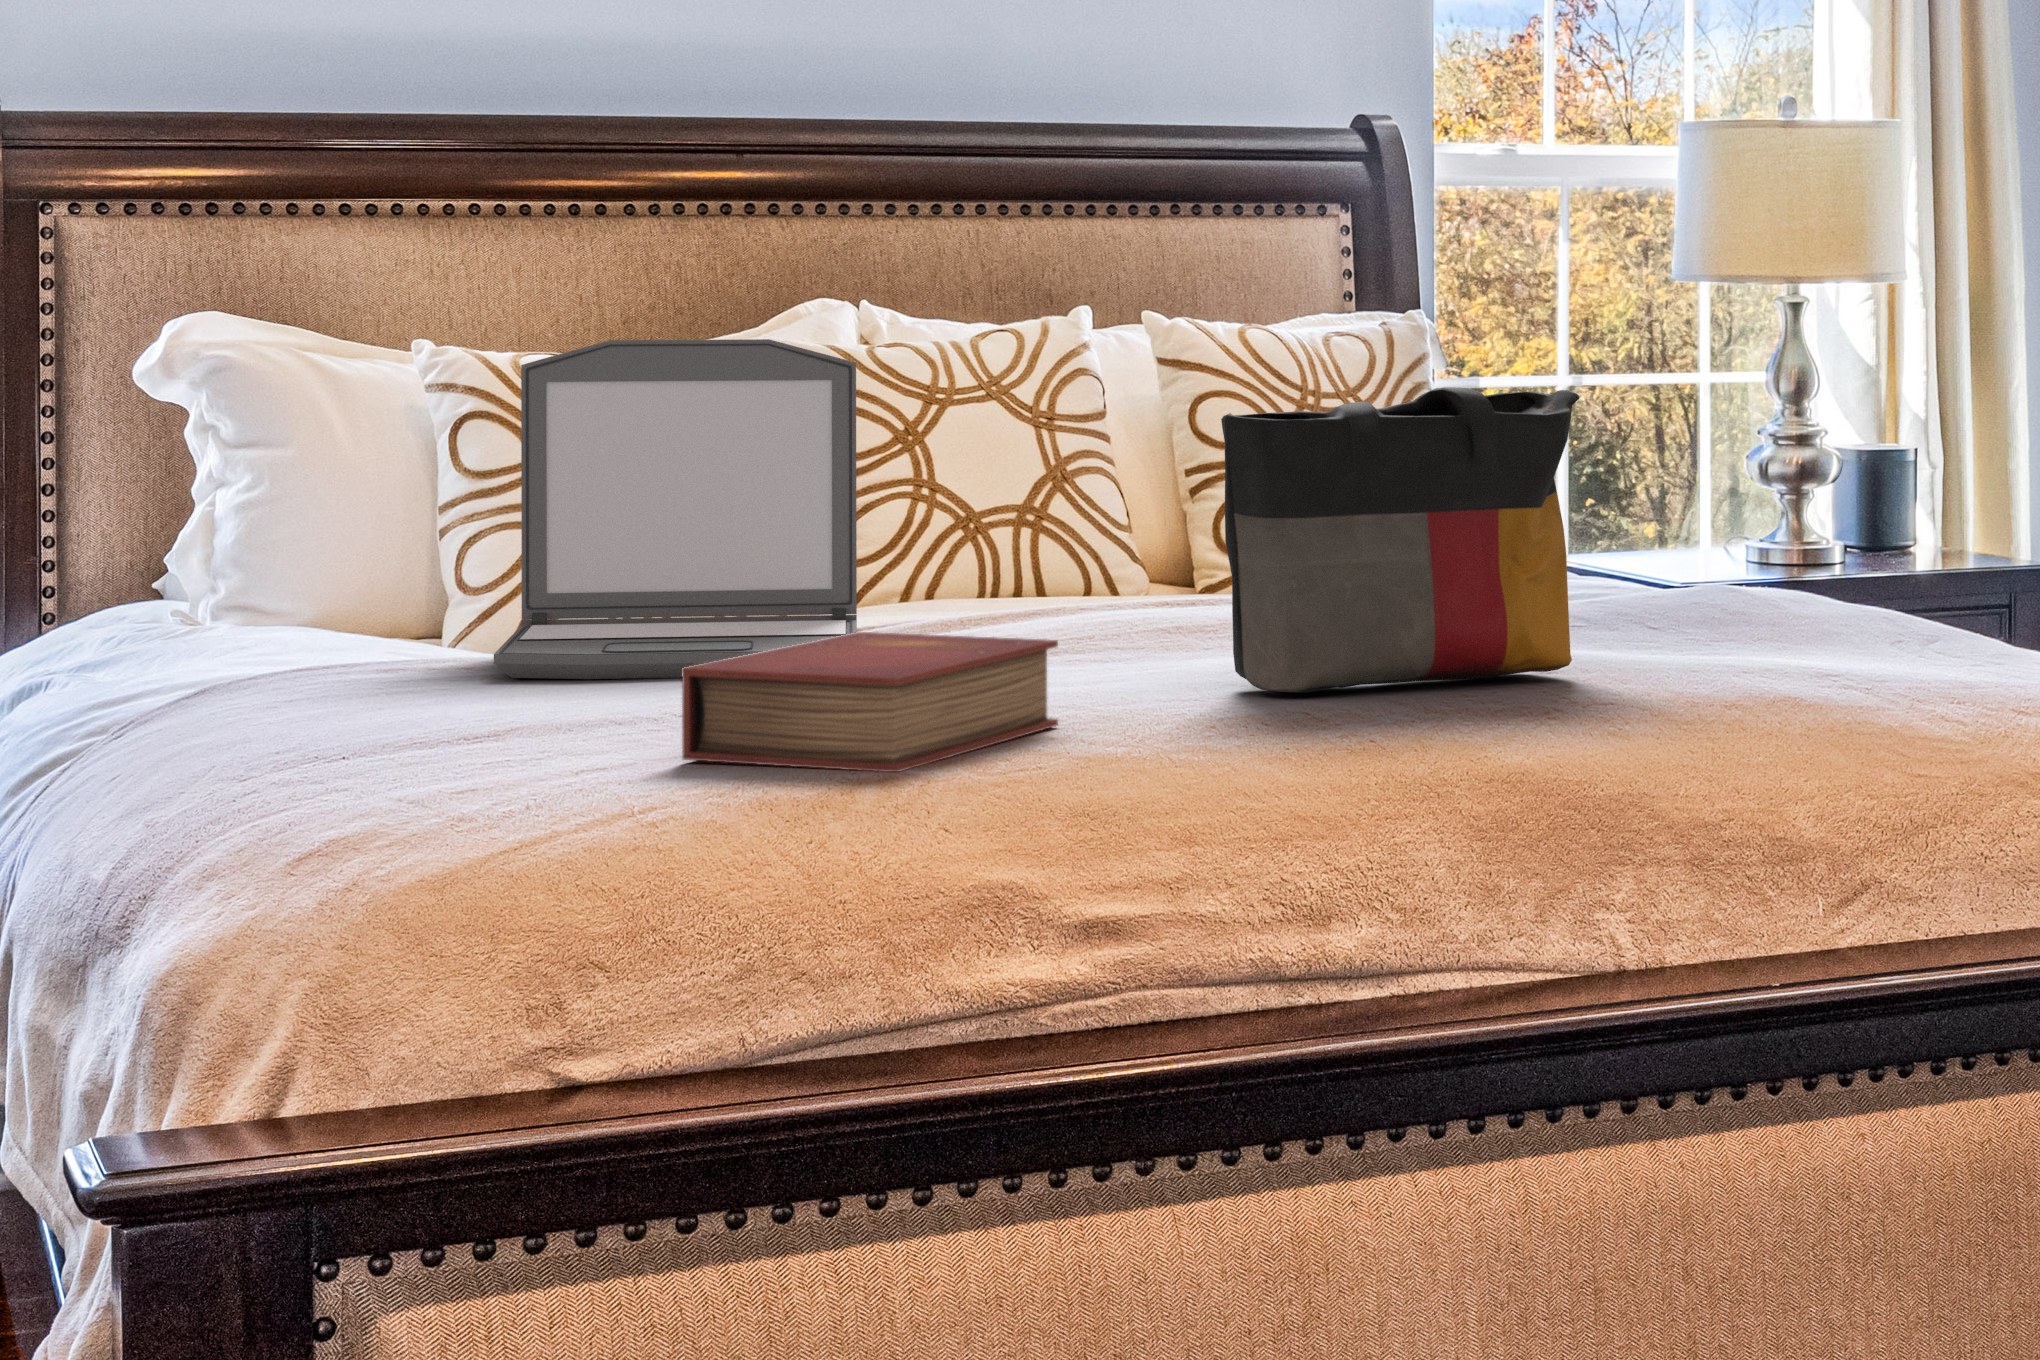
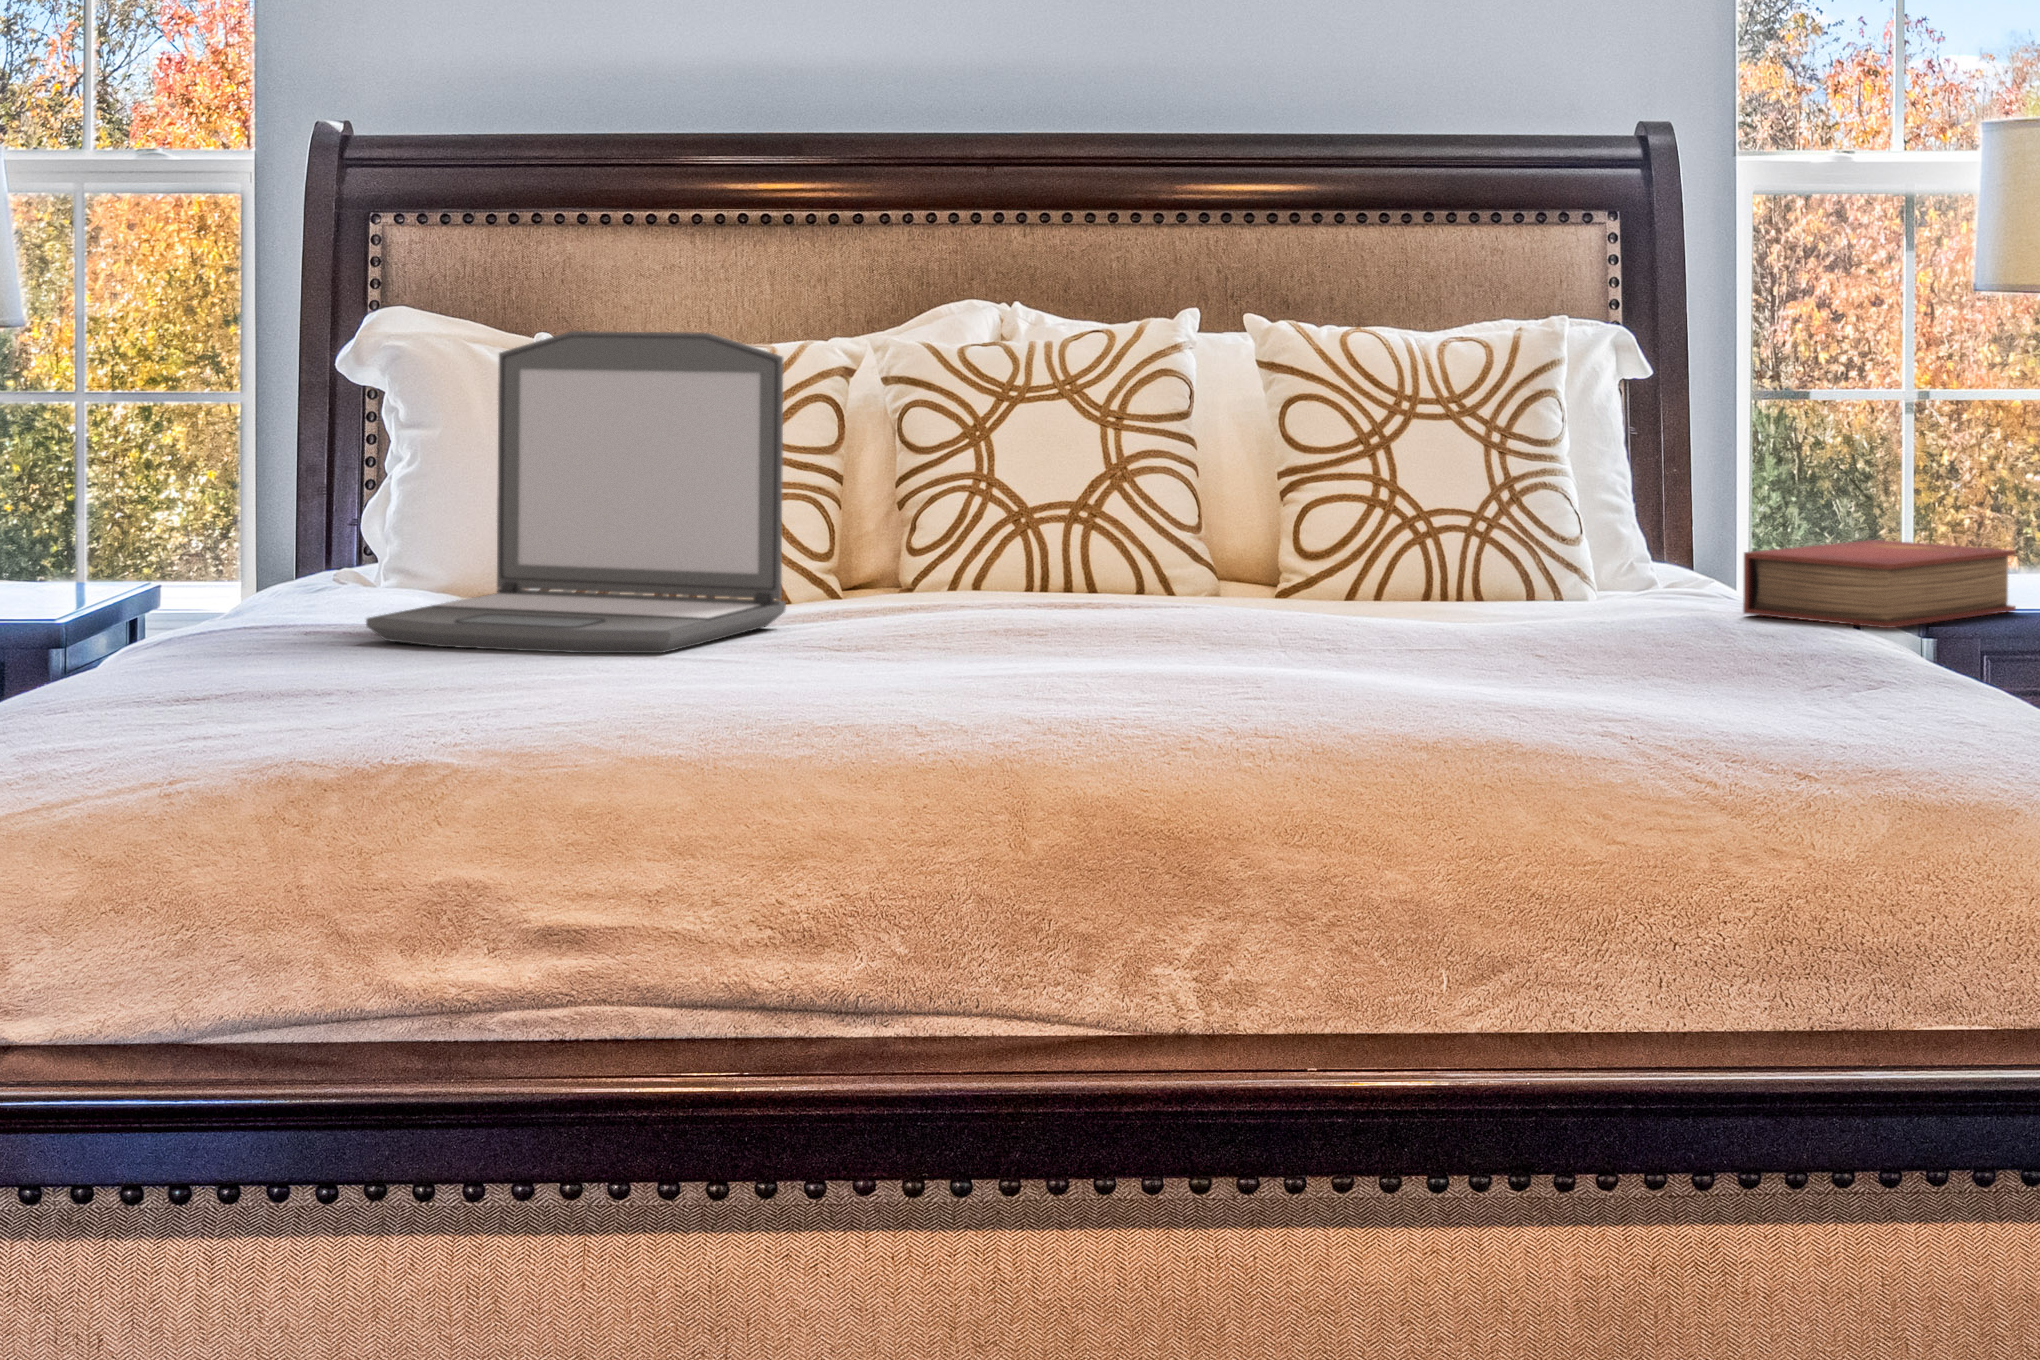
tote bag: present [1221,387,1580,693] -> none [841,389,1254,706]
book: present [682,632,1058,772] -> present [1743,540,2016,628]

